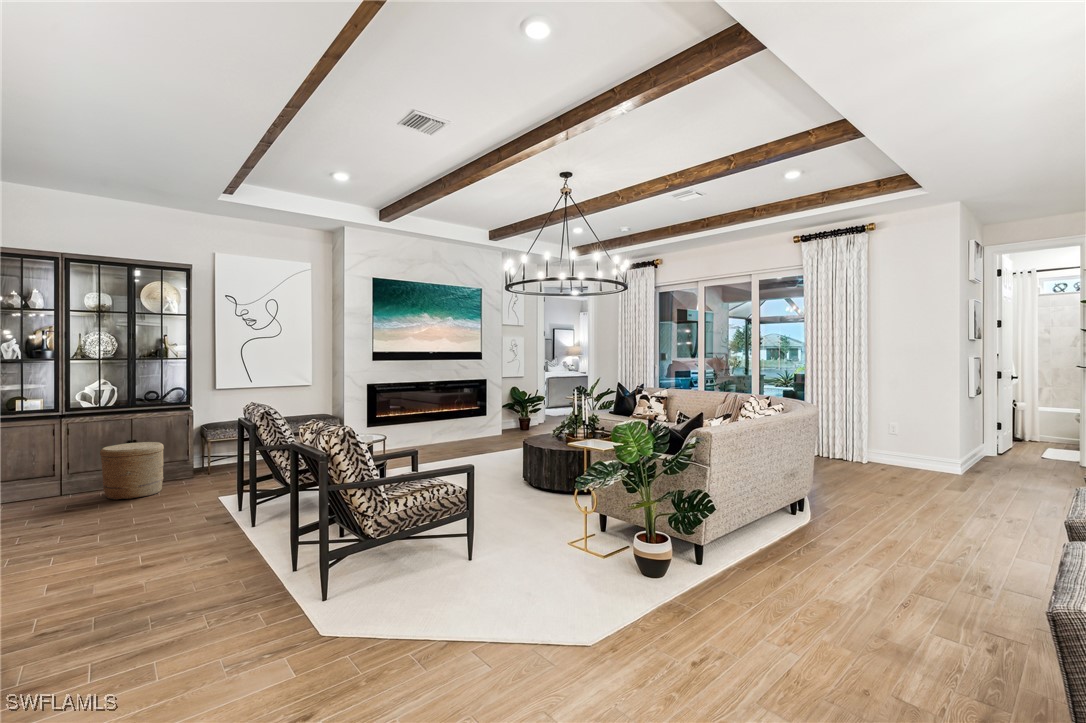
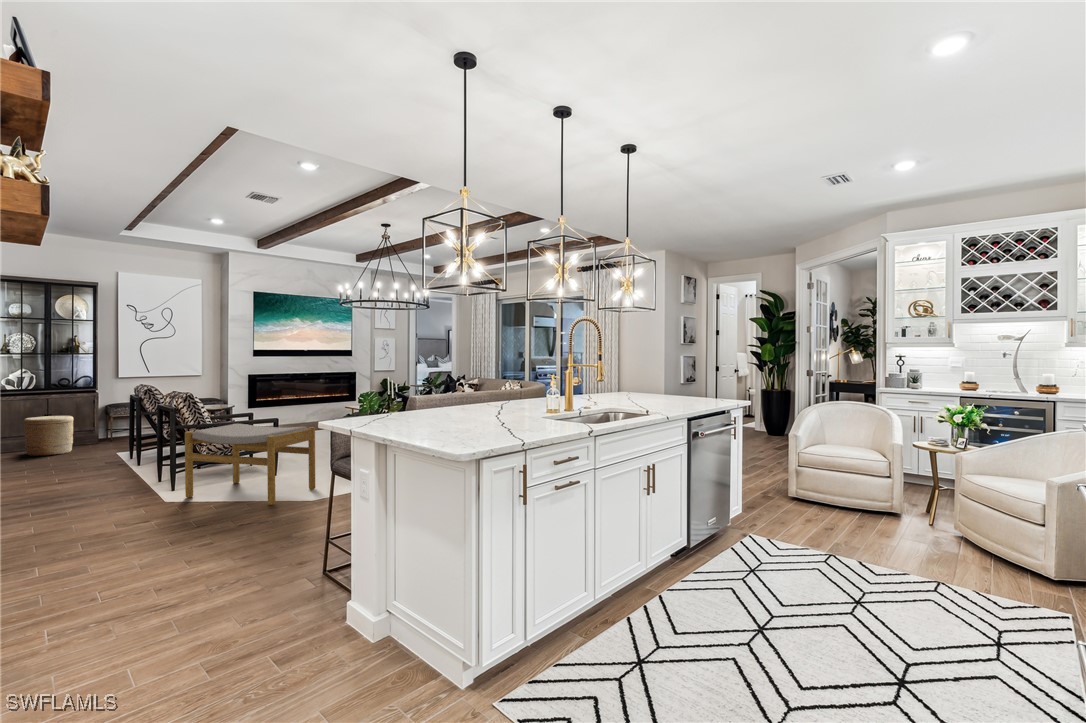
footstool: none [348,475,556,650] -> present [185,424,315,505]

